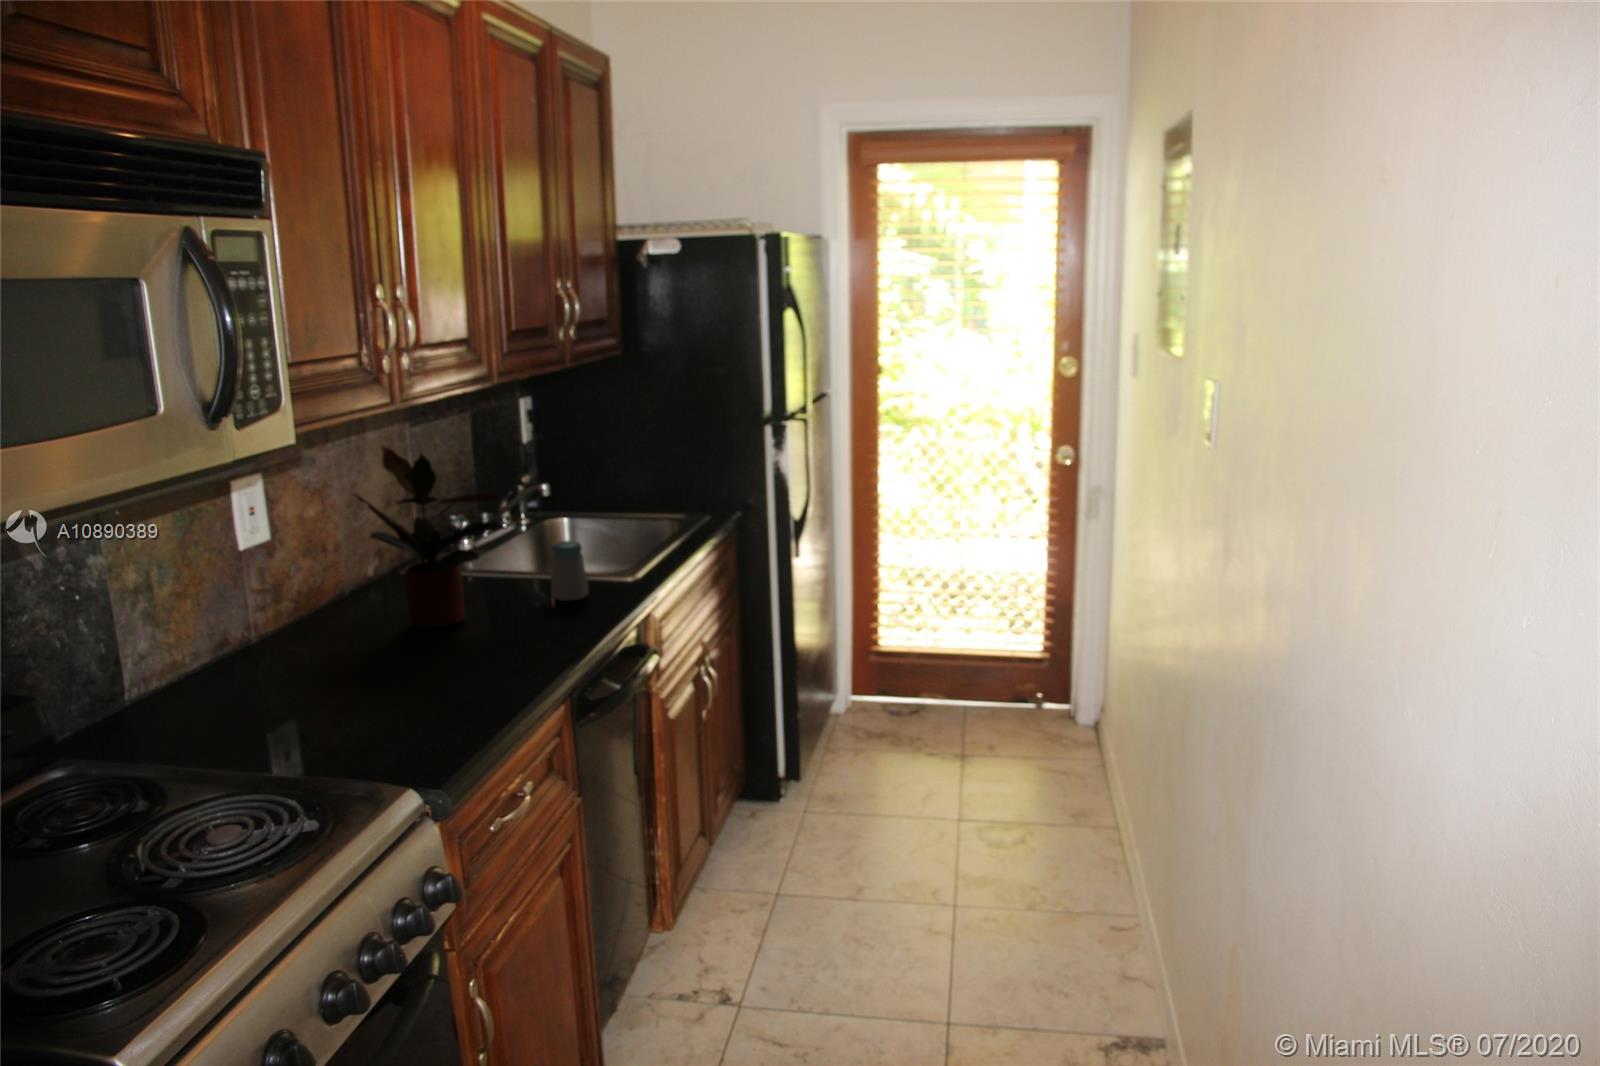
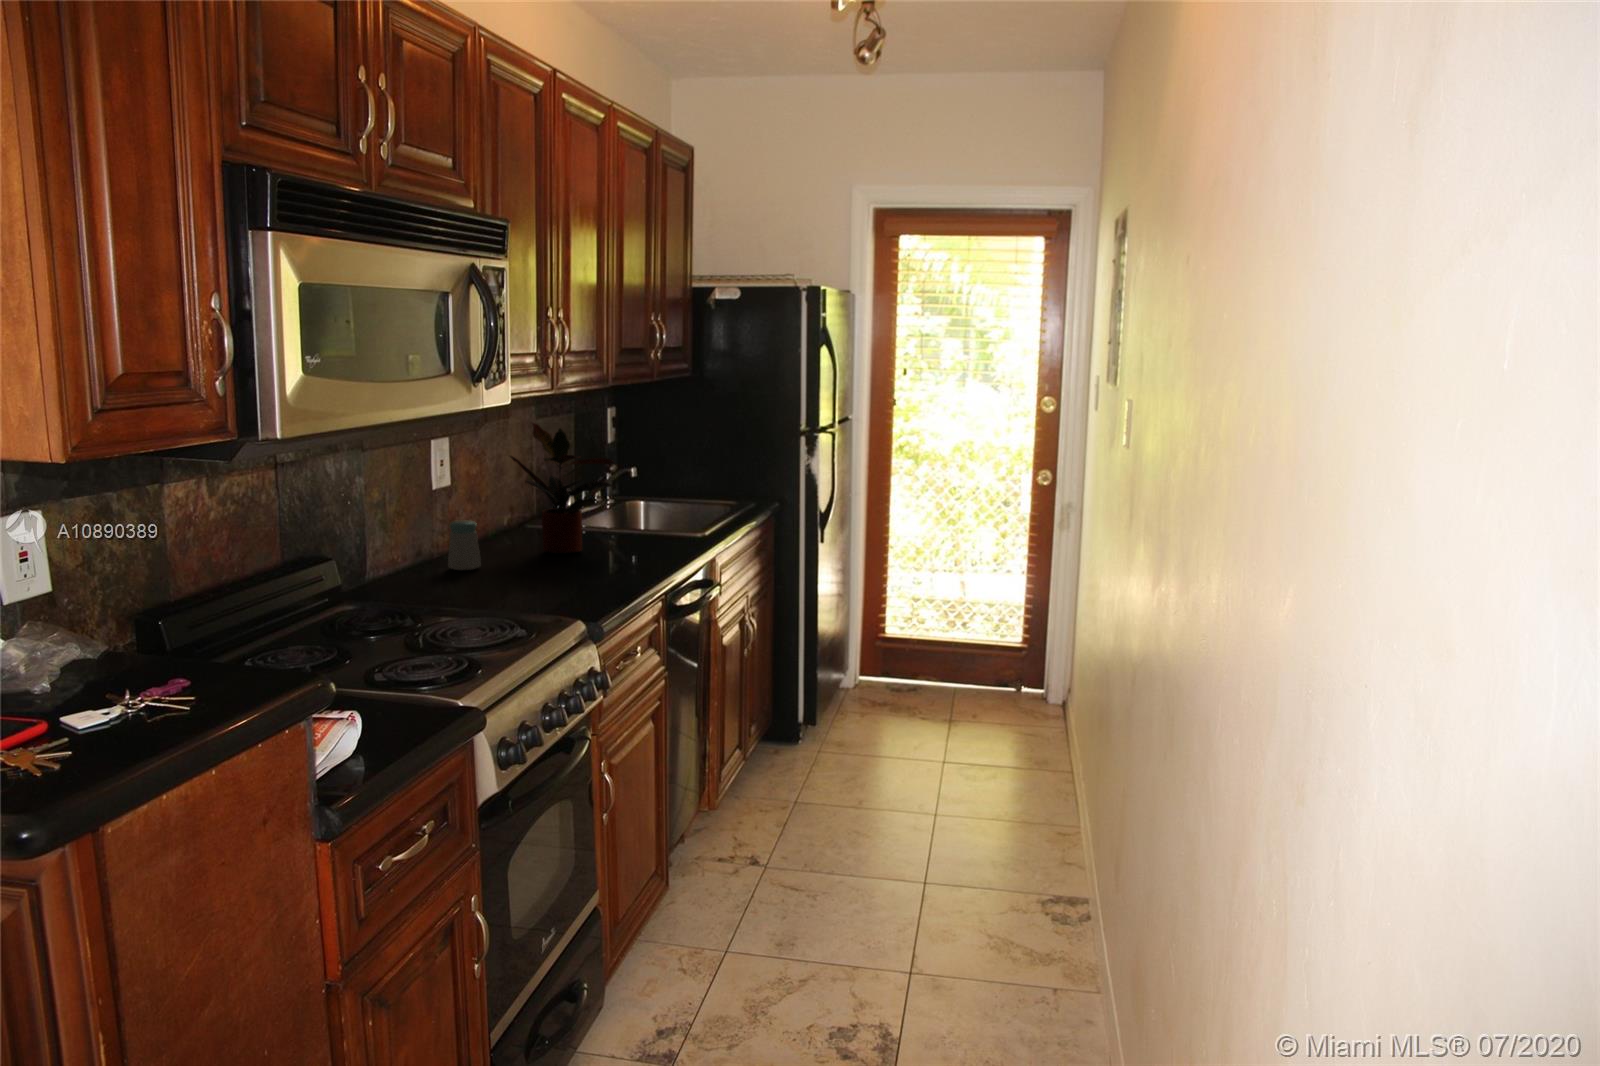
salt shaker: present [551,540,589,601] -> present [448,520,481,570]

